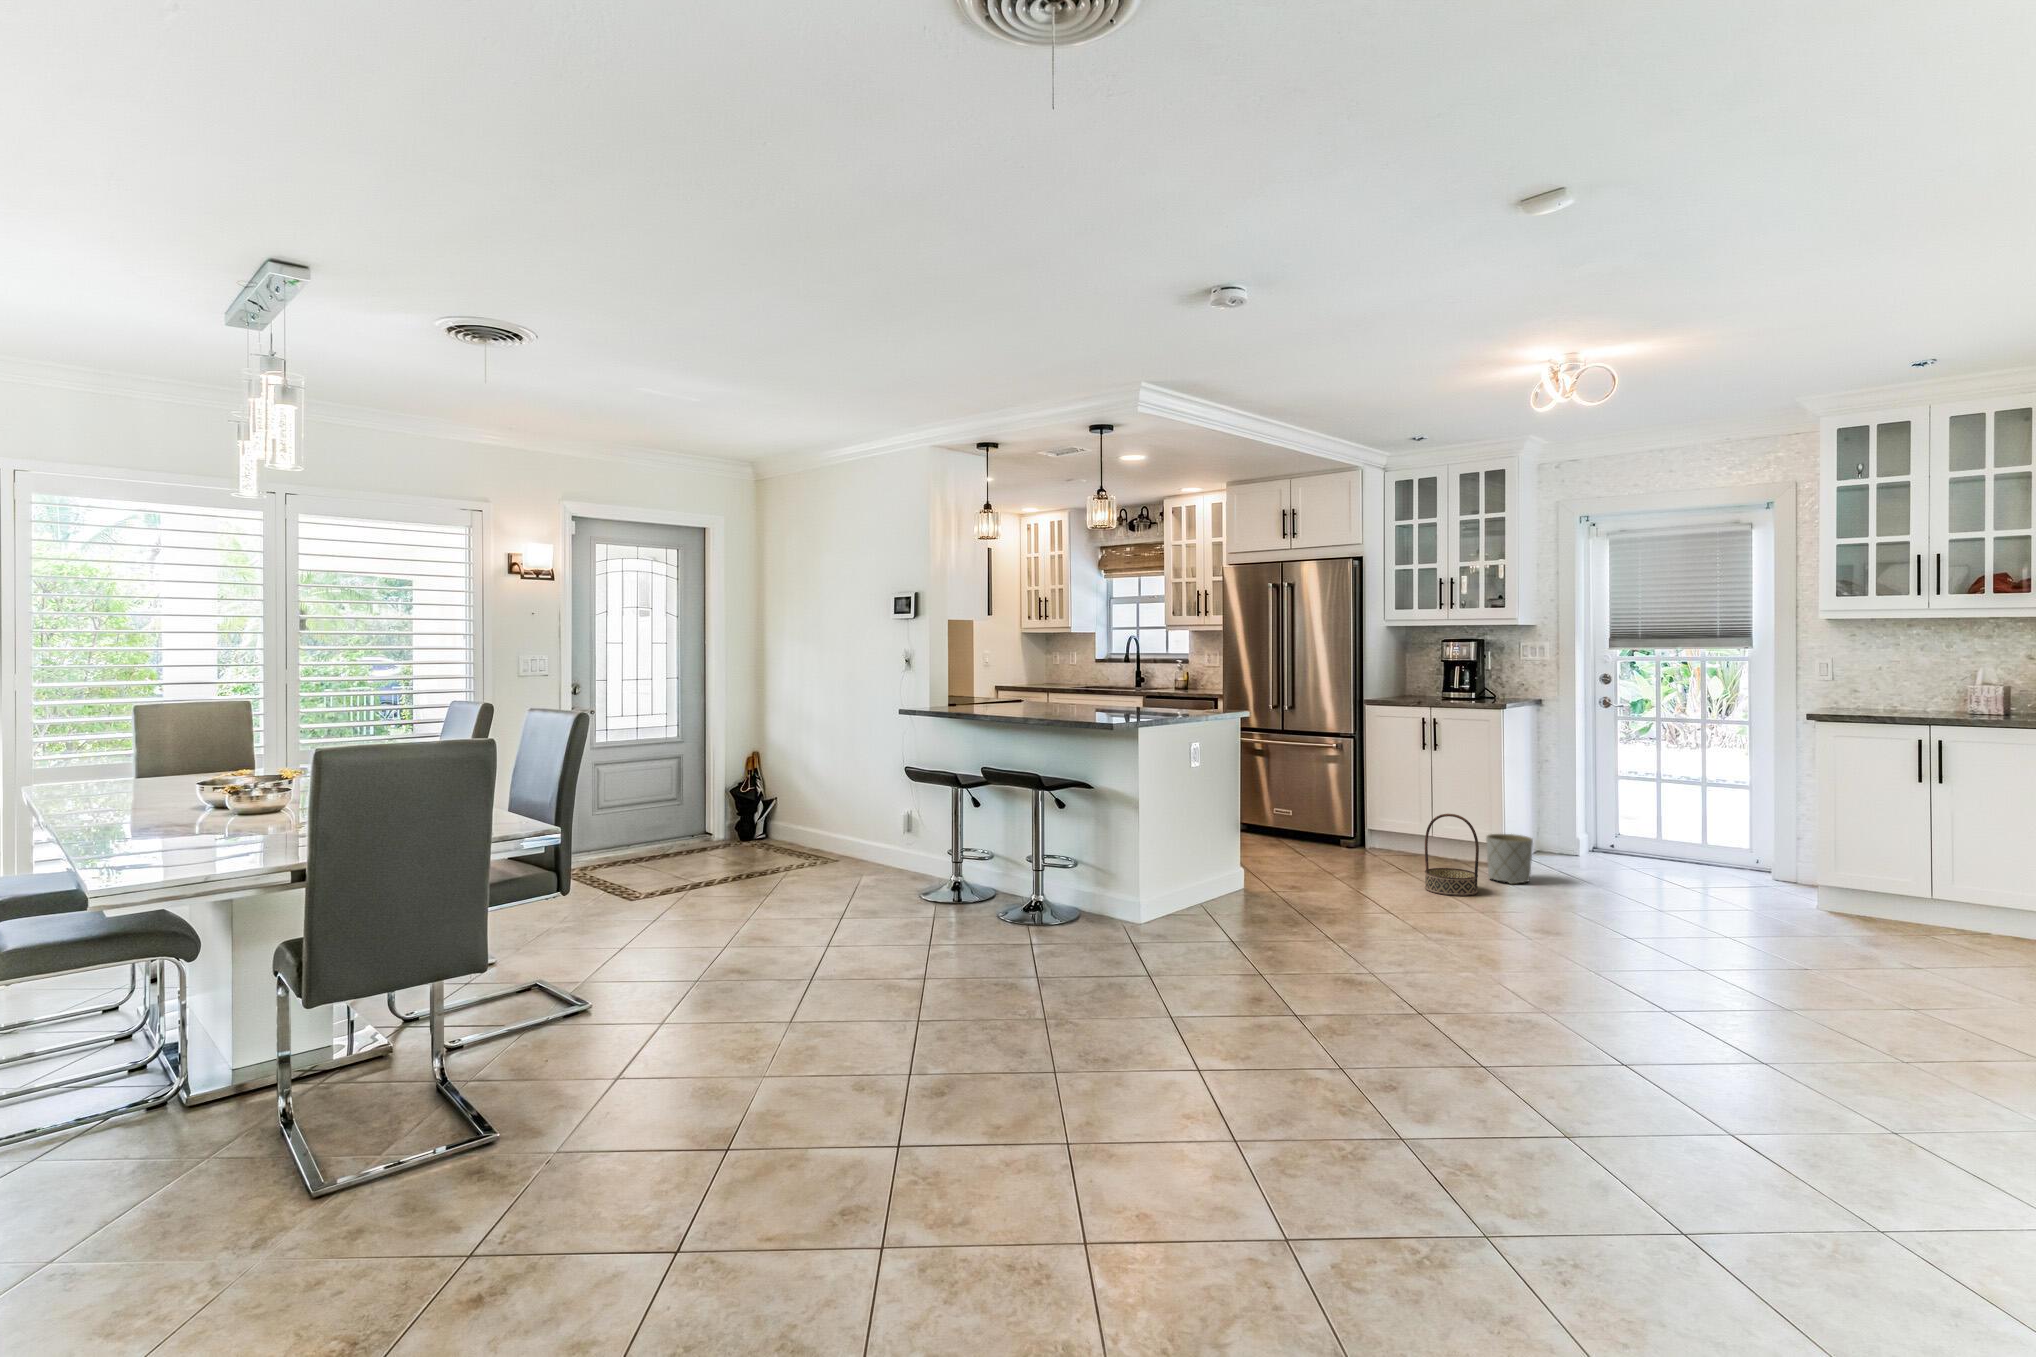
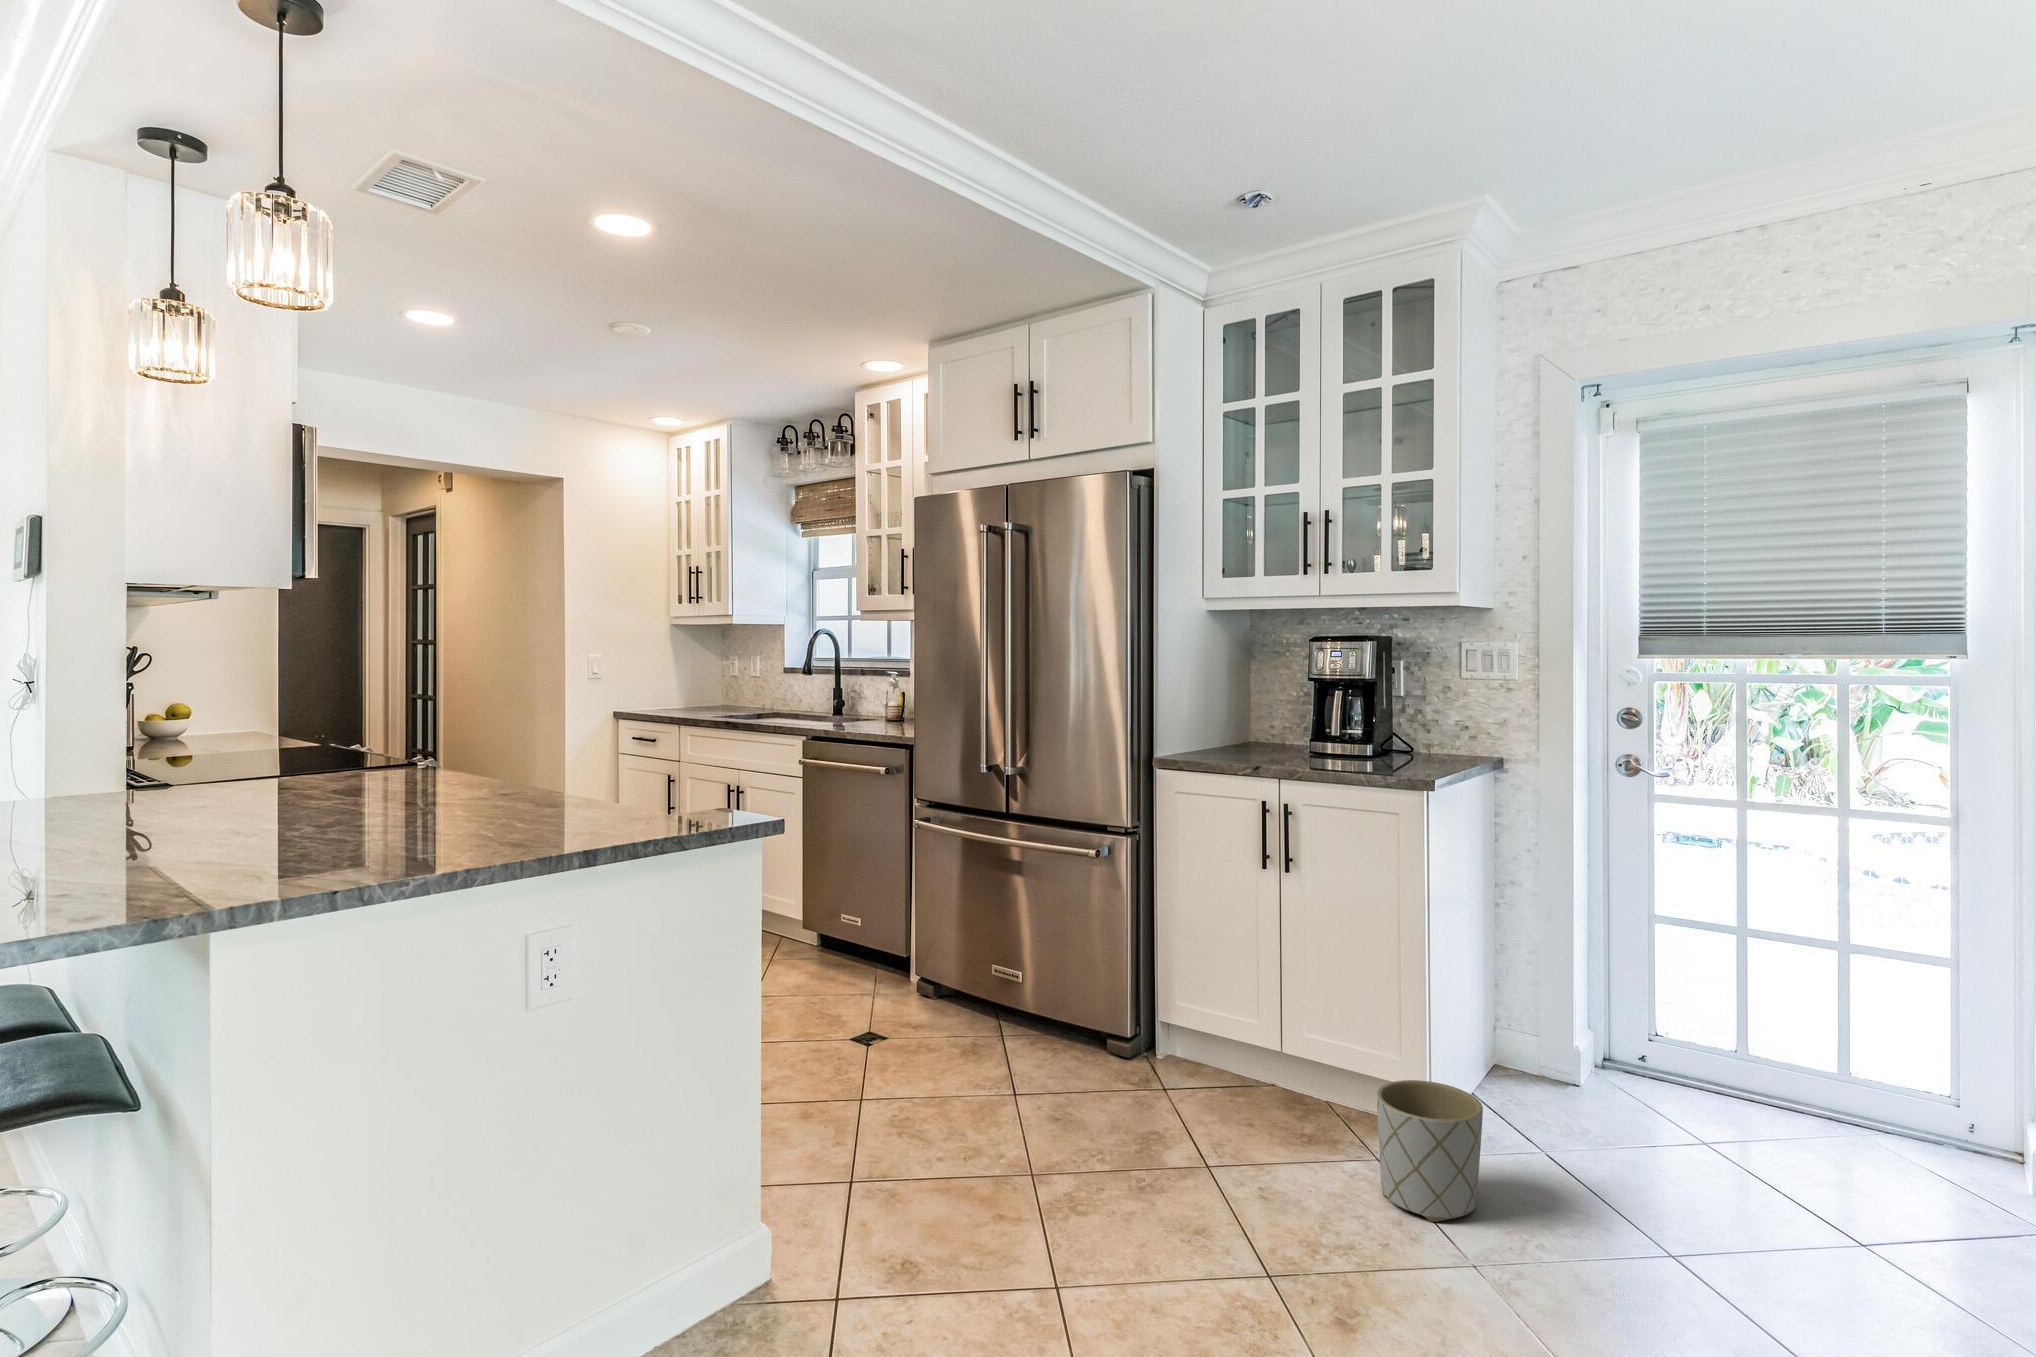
basket: present [1425,814,1479,896] -> none [1220,1065,1347,1292]

